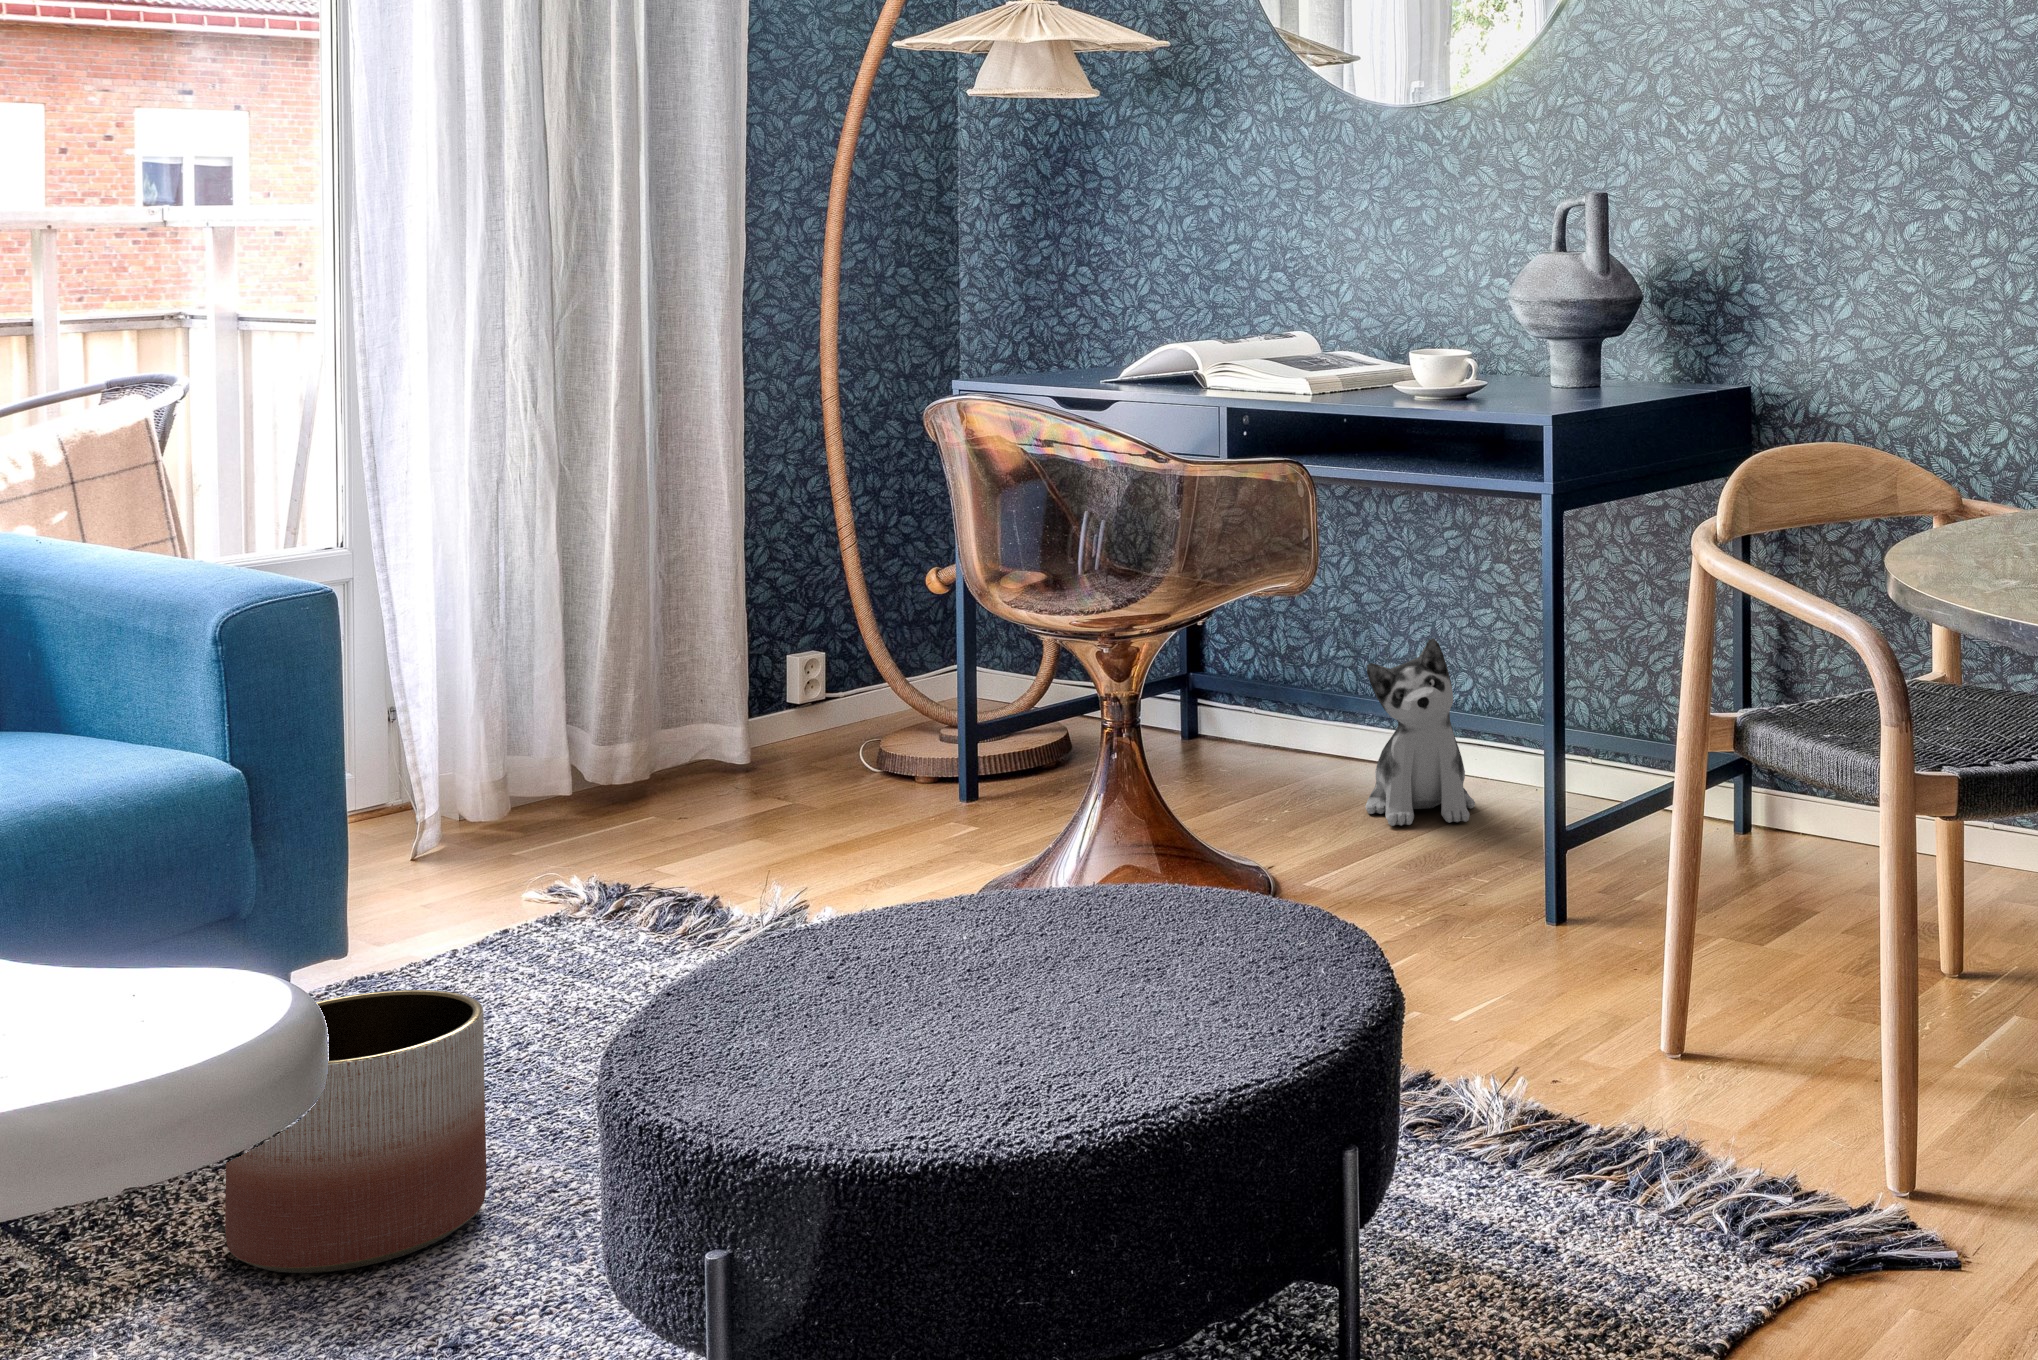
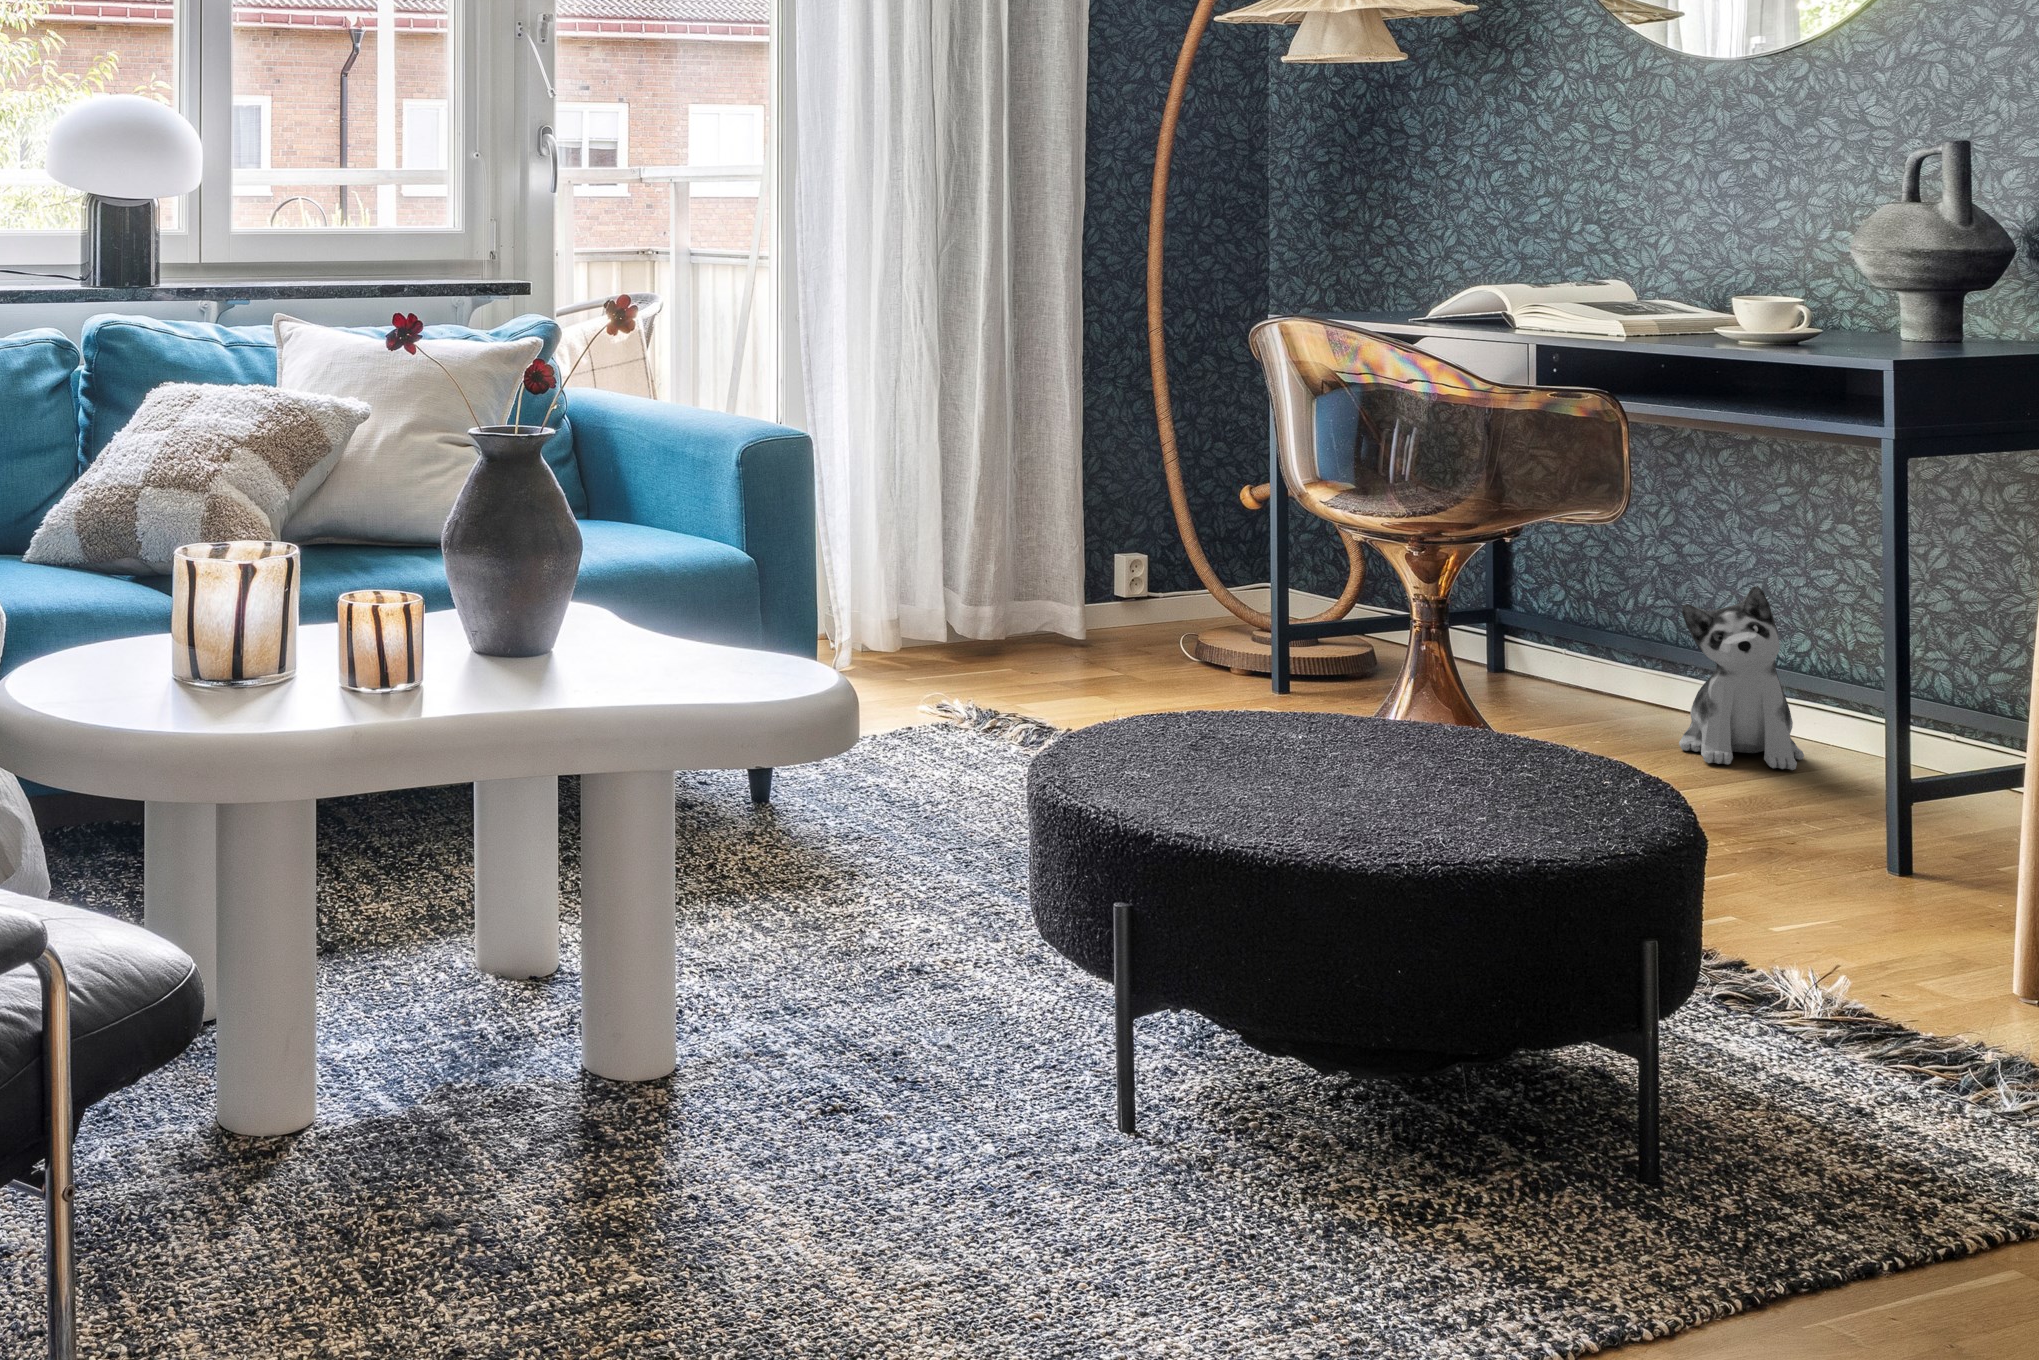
planter: present [225,990,486,1273] -> none [777,737,940,919]

